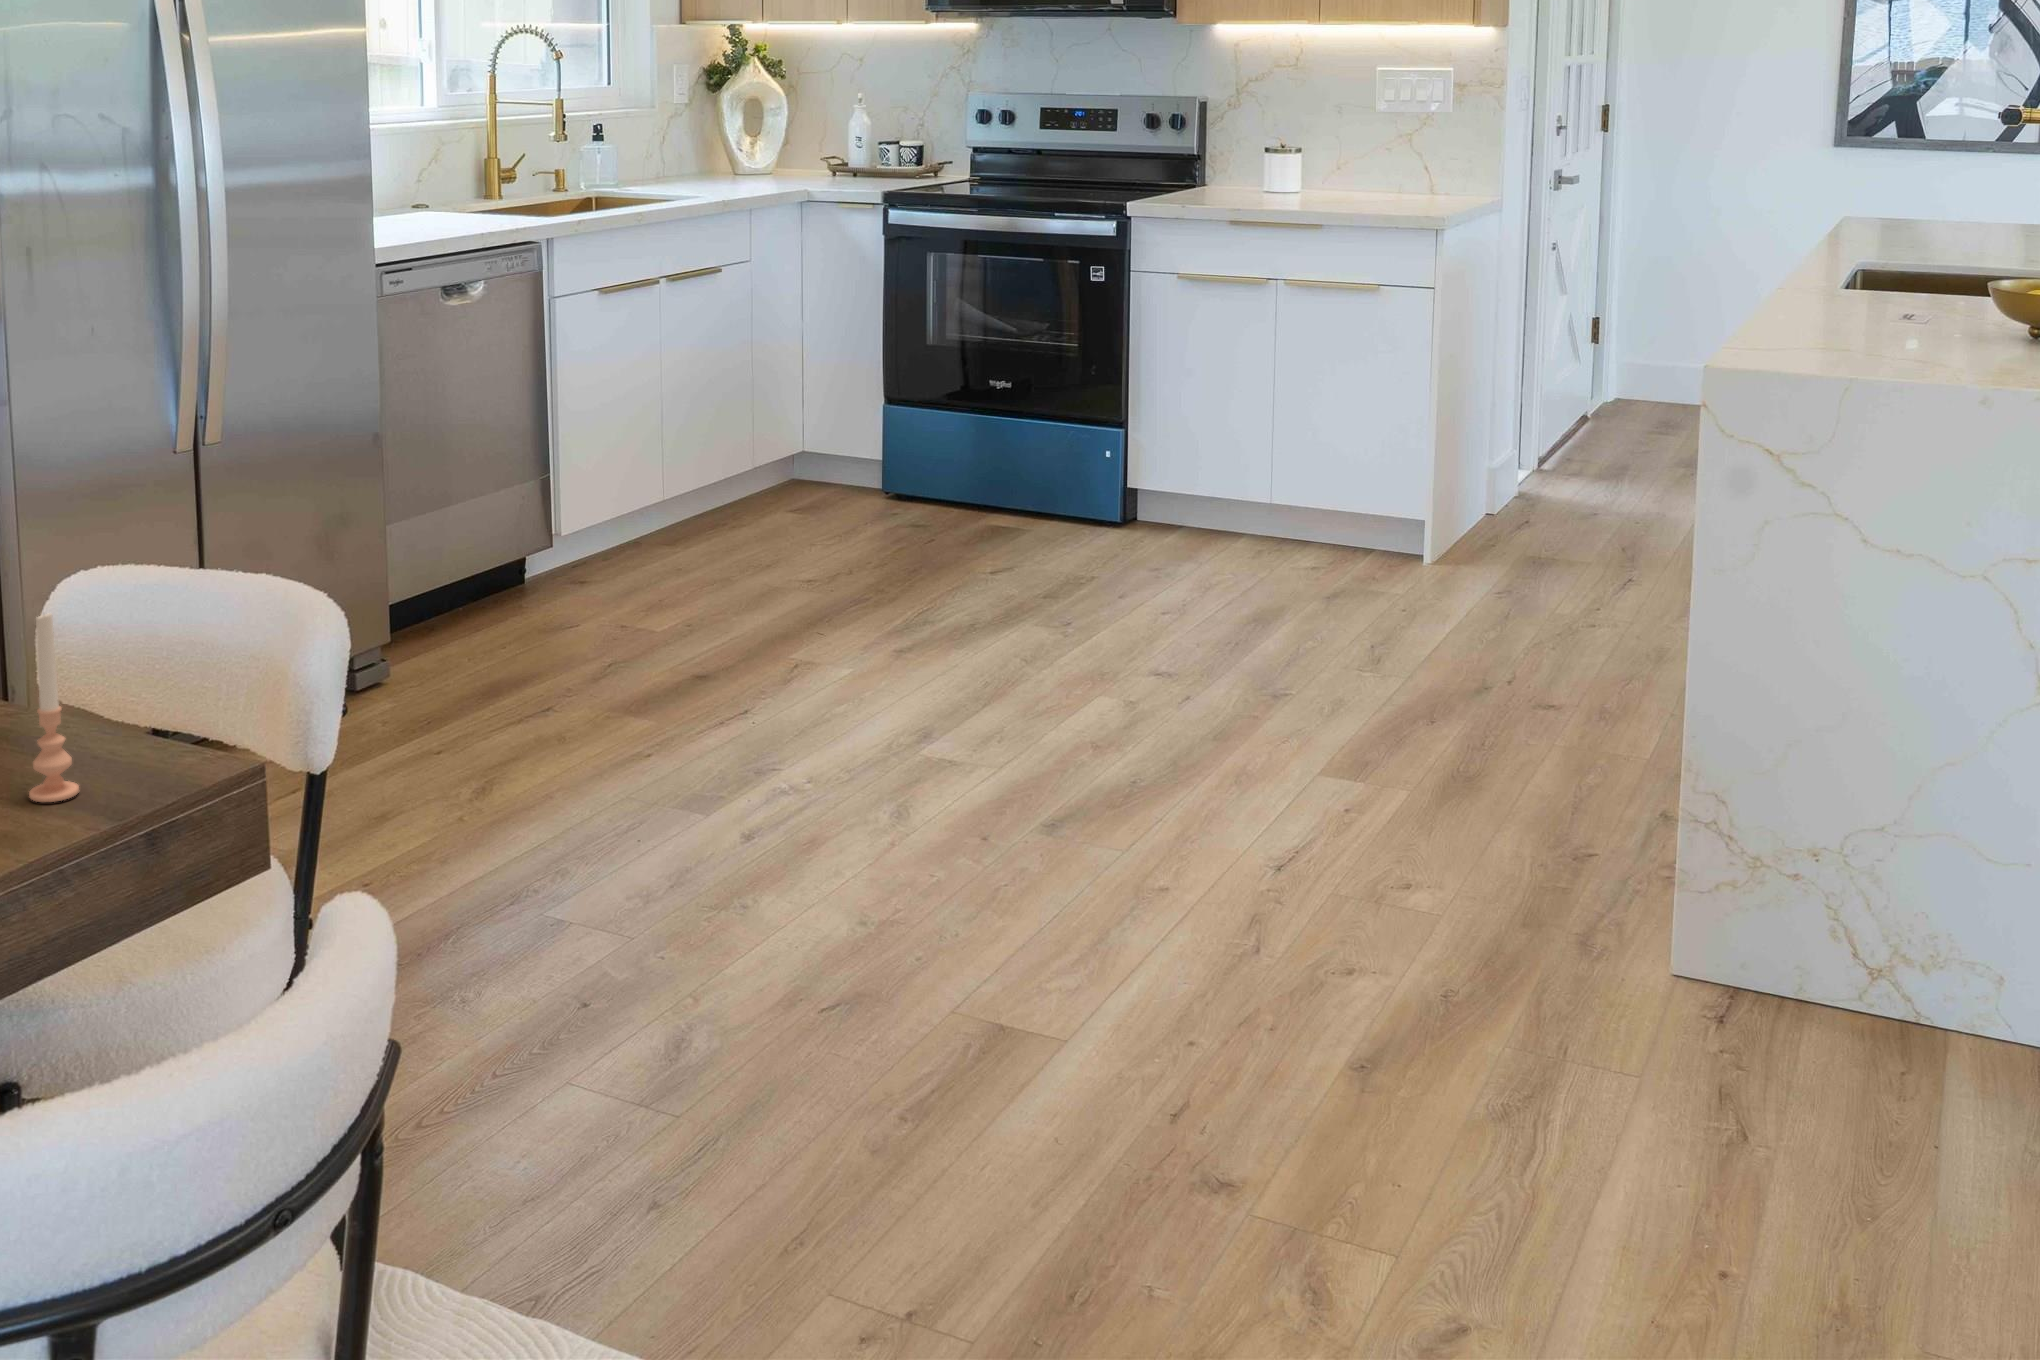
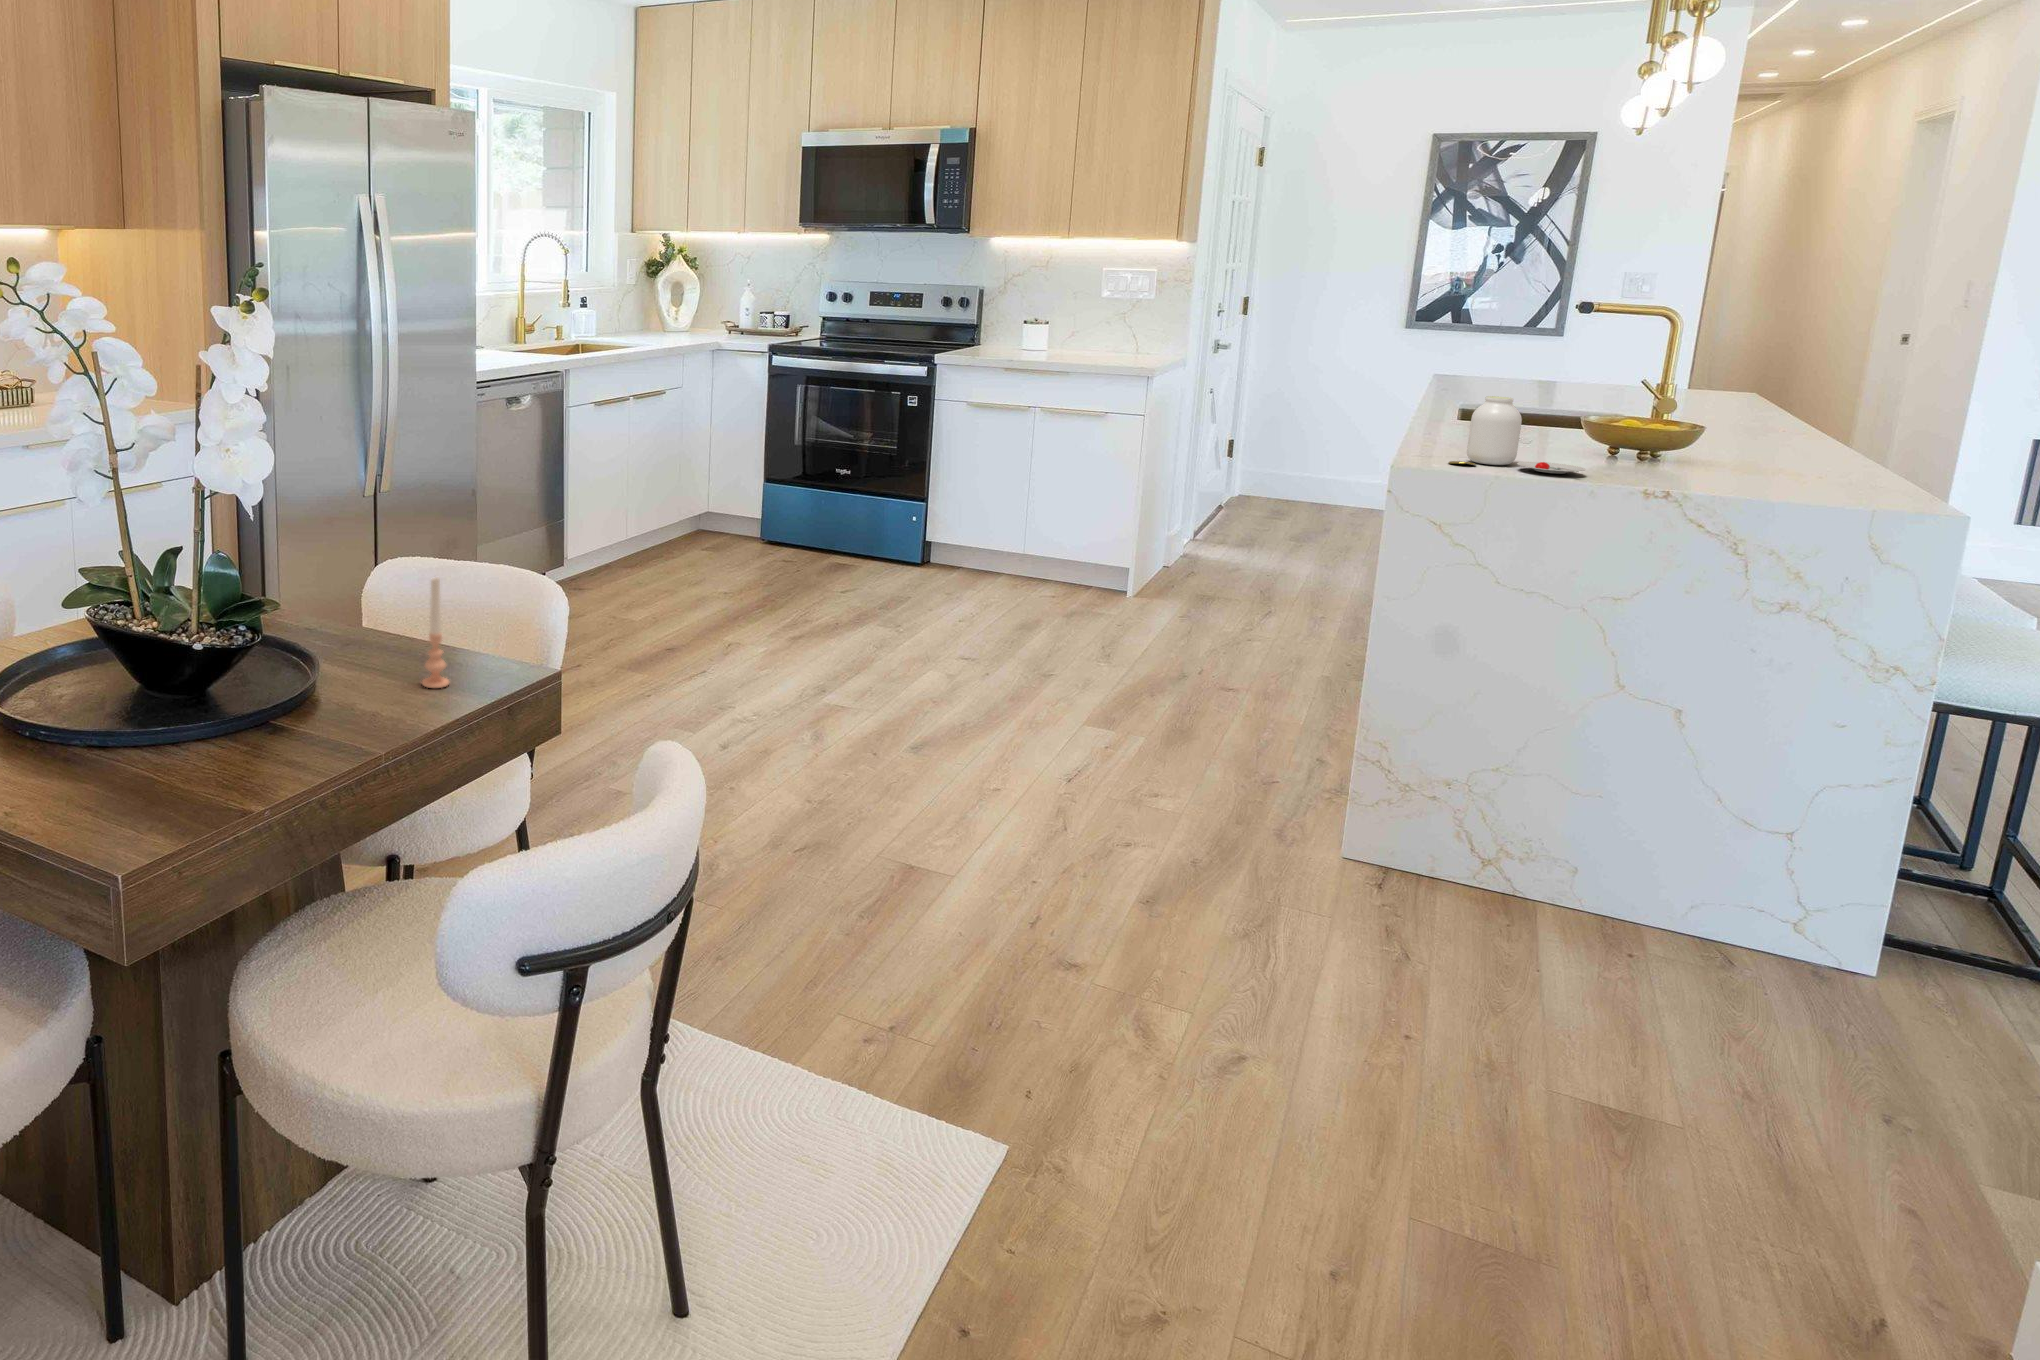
jar: none [1796,256,1986,371] -> present [1448,396,1585,474]

